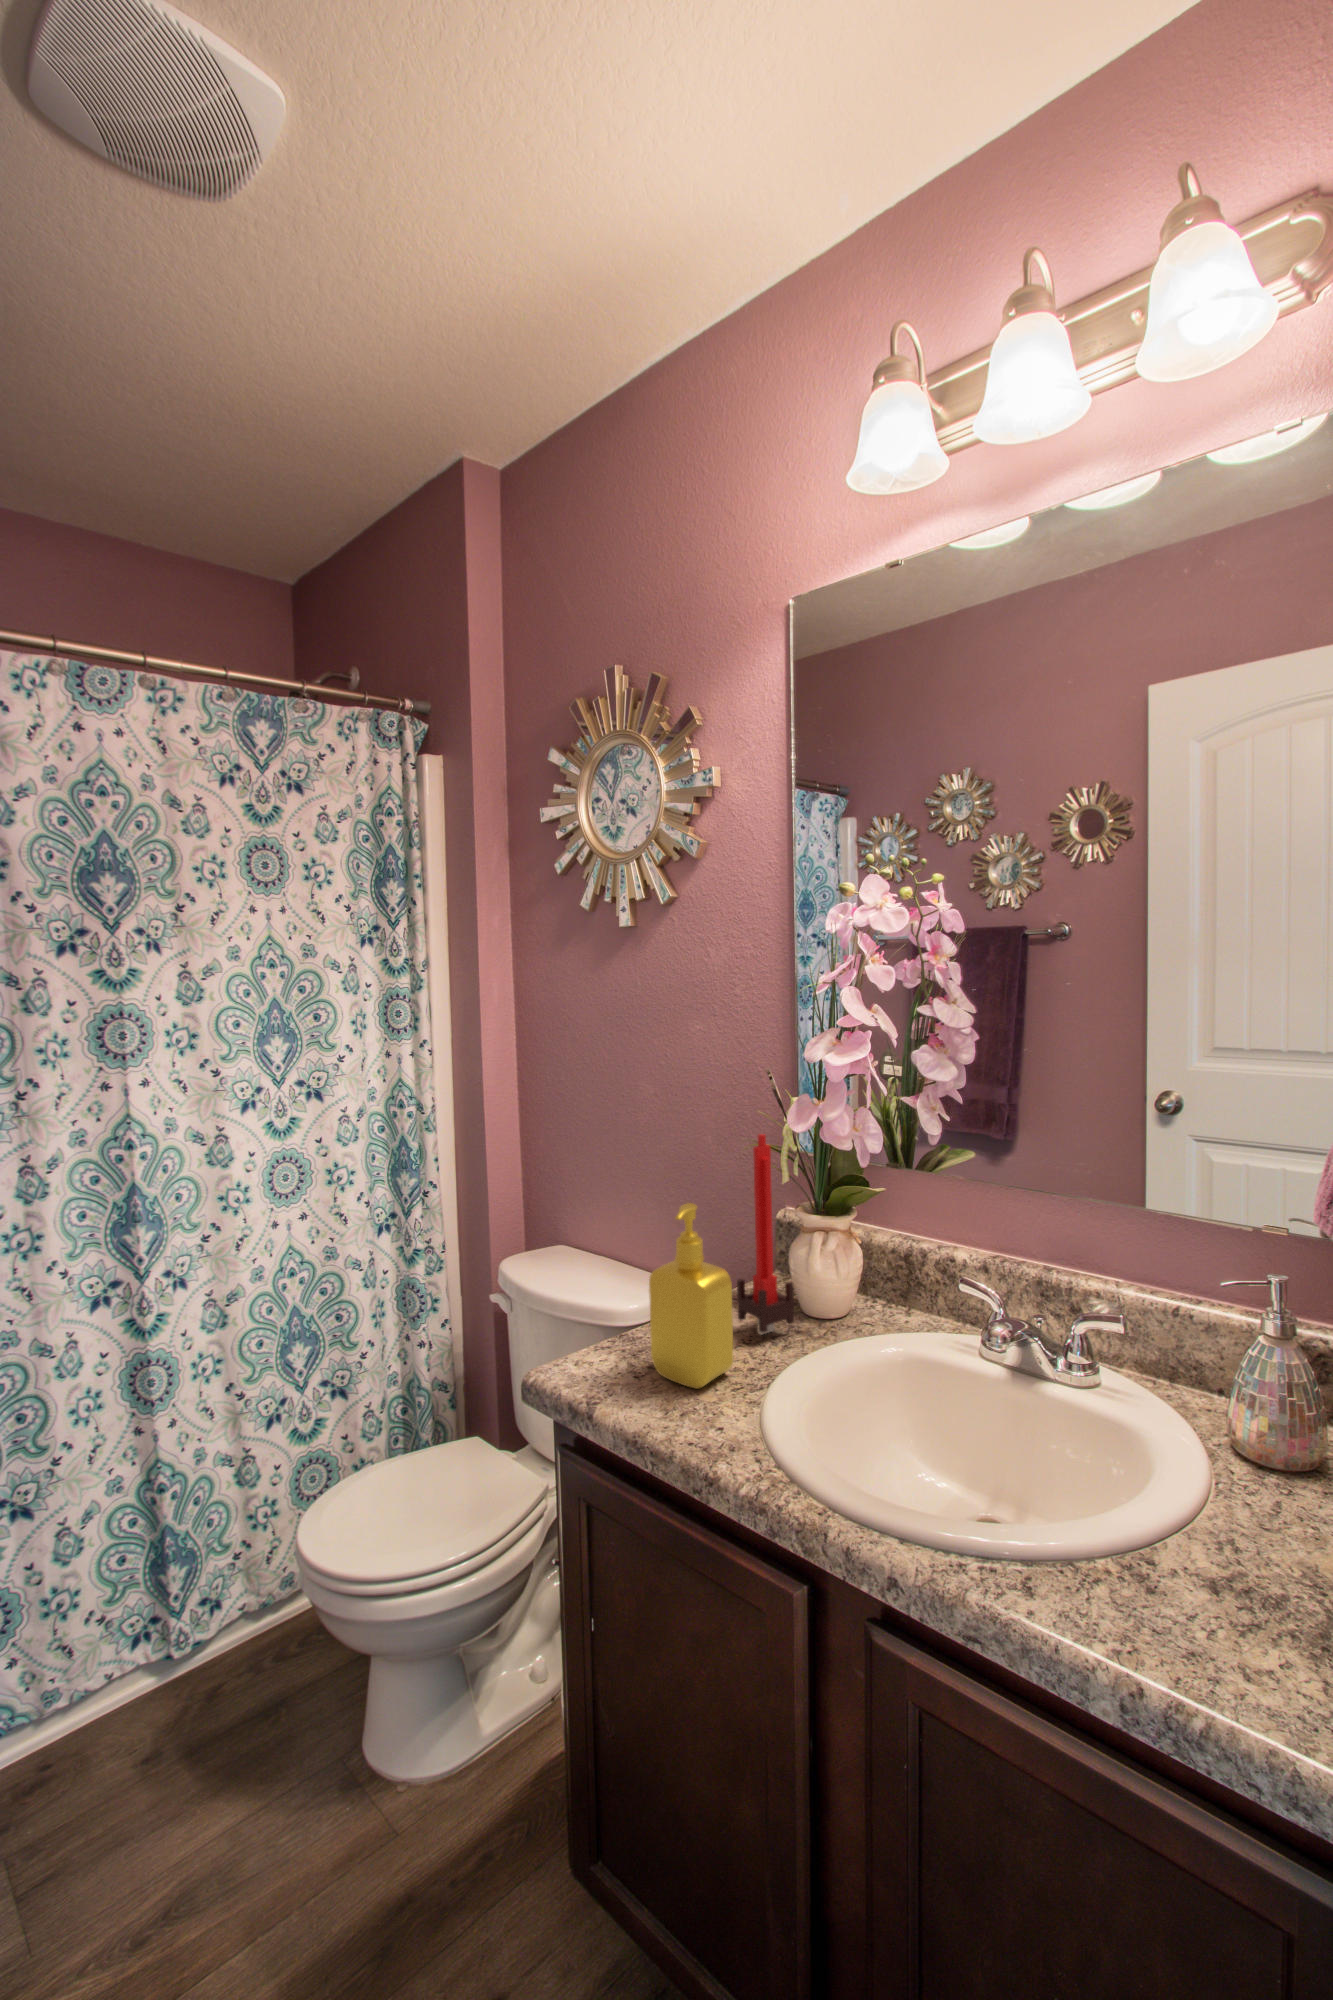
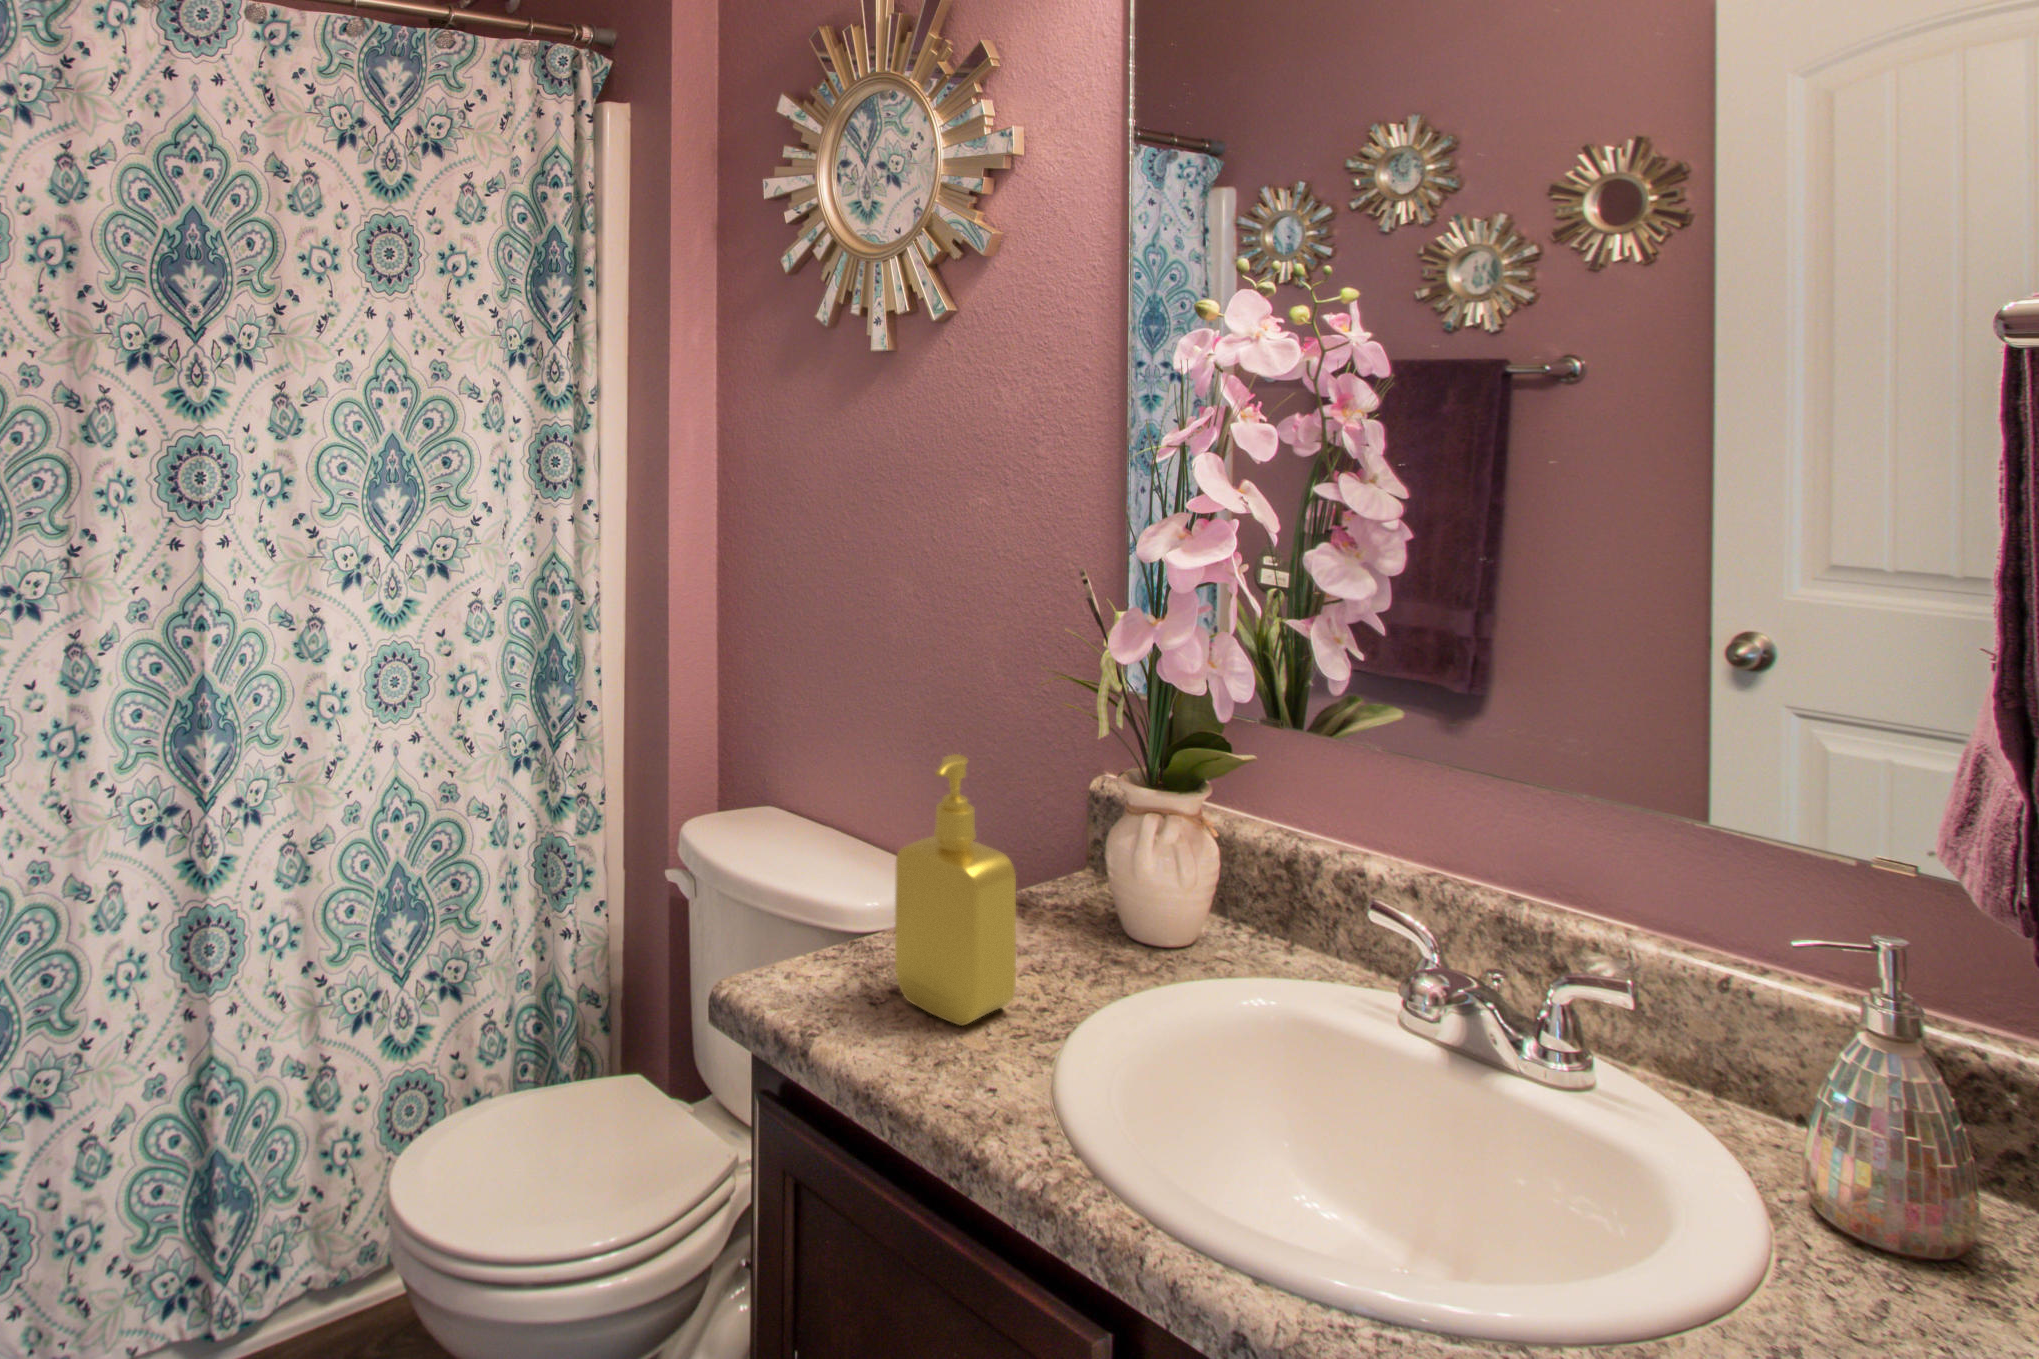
candle: present [737,1134,794,1335] -> none [1026,662,1111,961]

